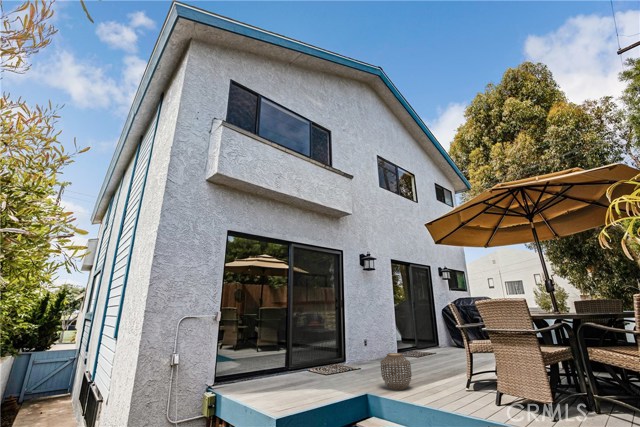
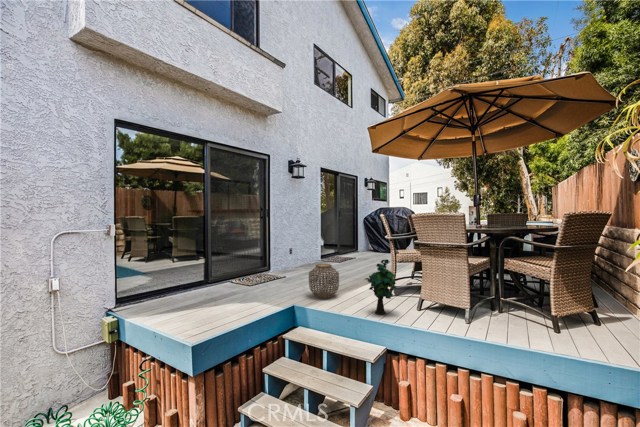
decorative plant: none [433,347,468,408] -> present [366,259,397,315]

